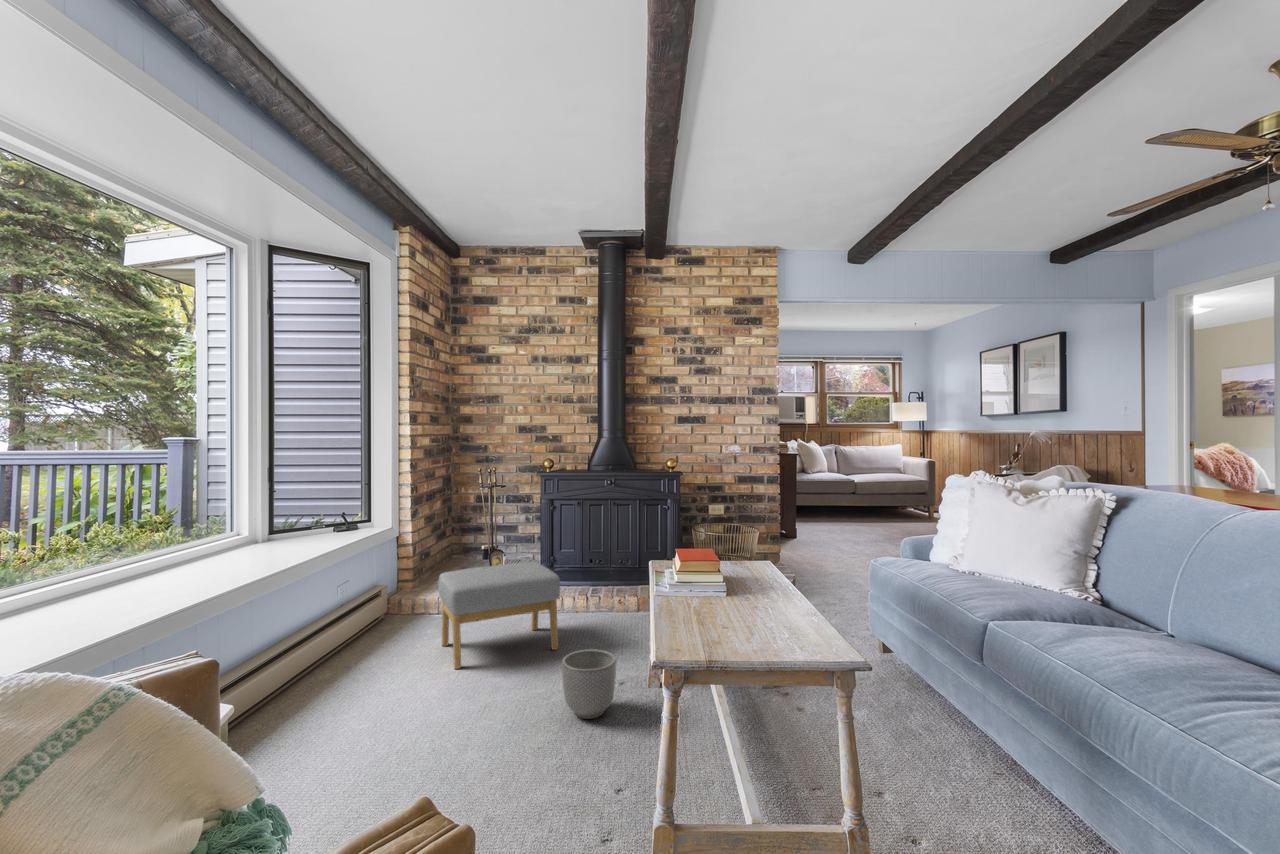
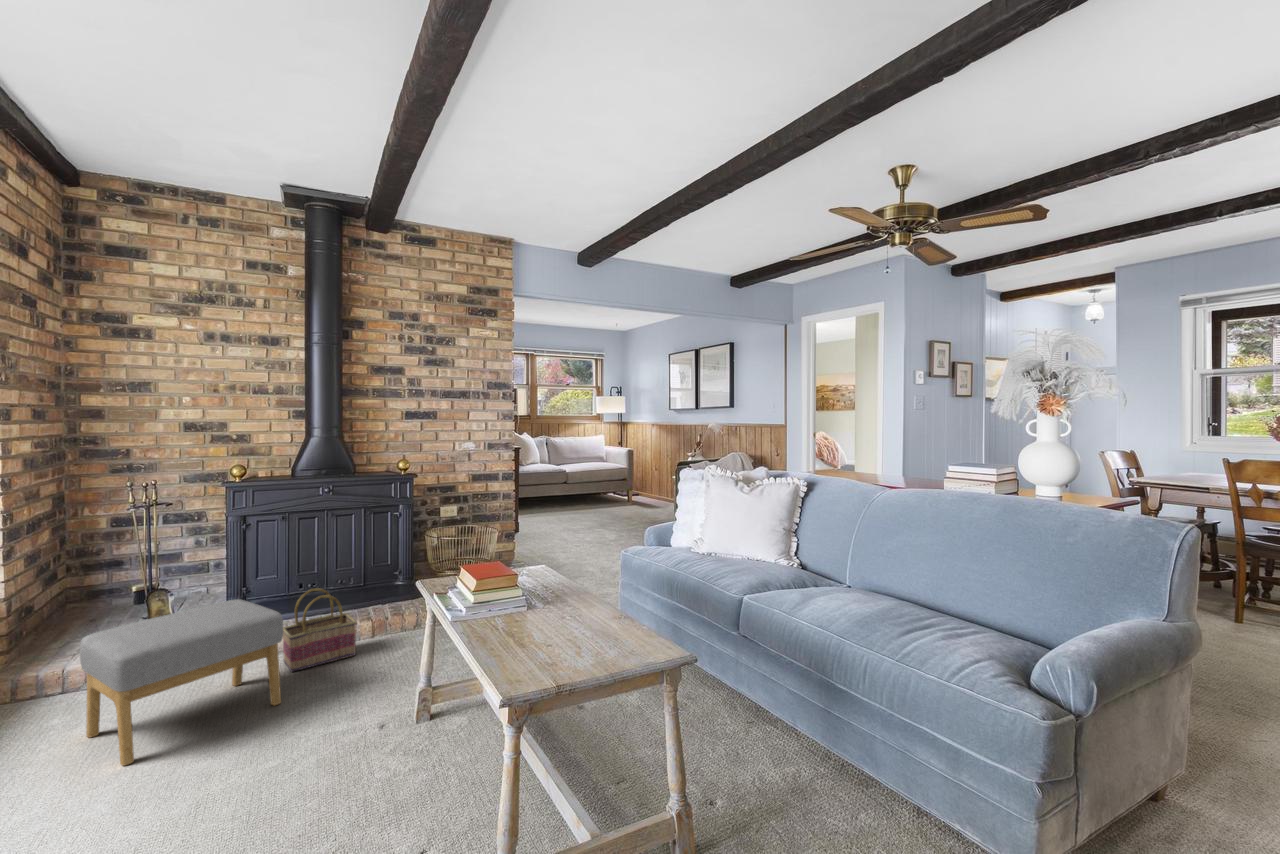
basket: none [568,562,621,628] -> present [283,588,356,672]
planter: present [562,649,616,719] -> none [313,695,385,782]

